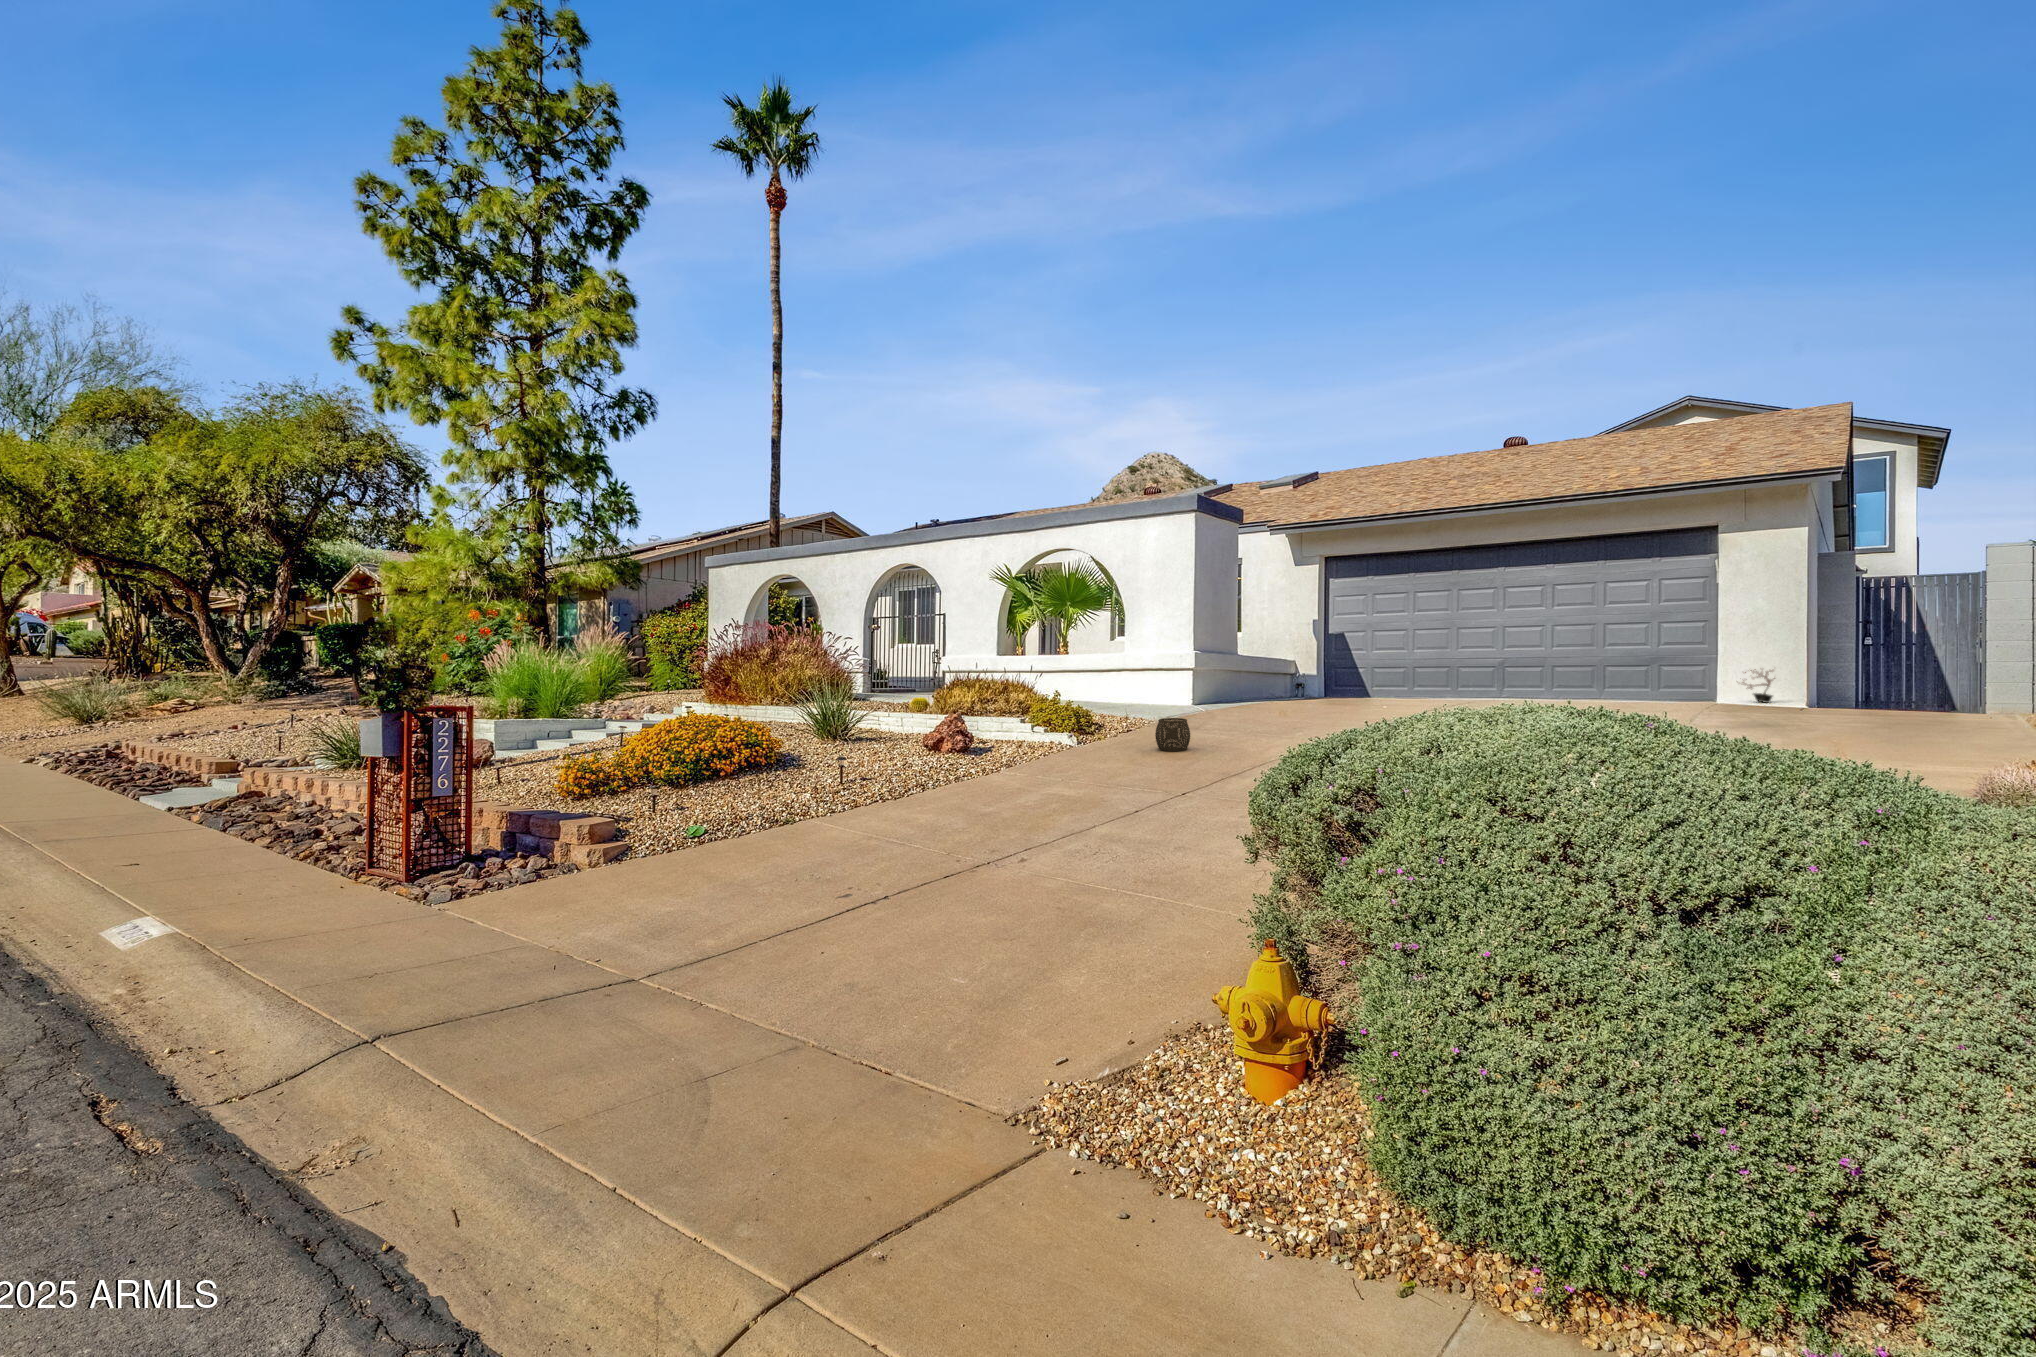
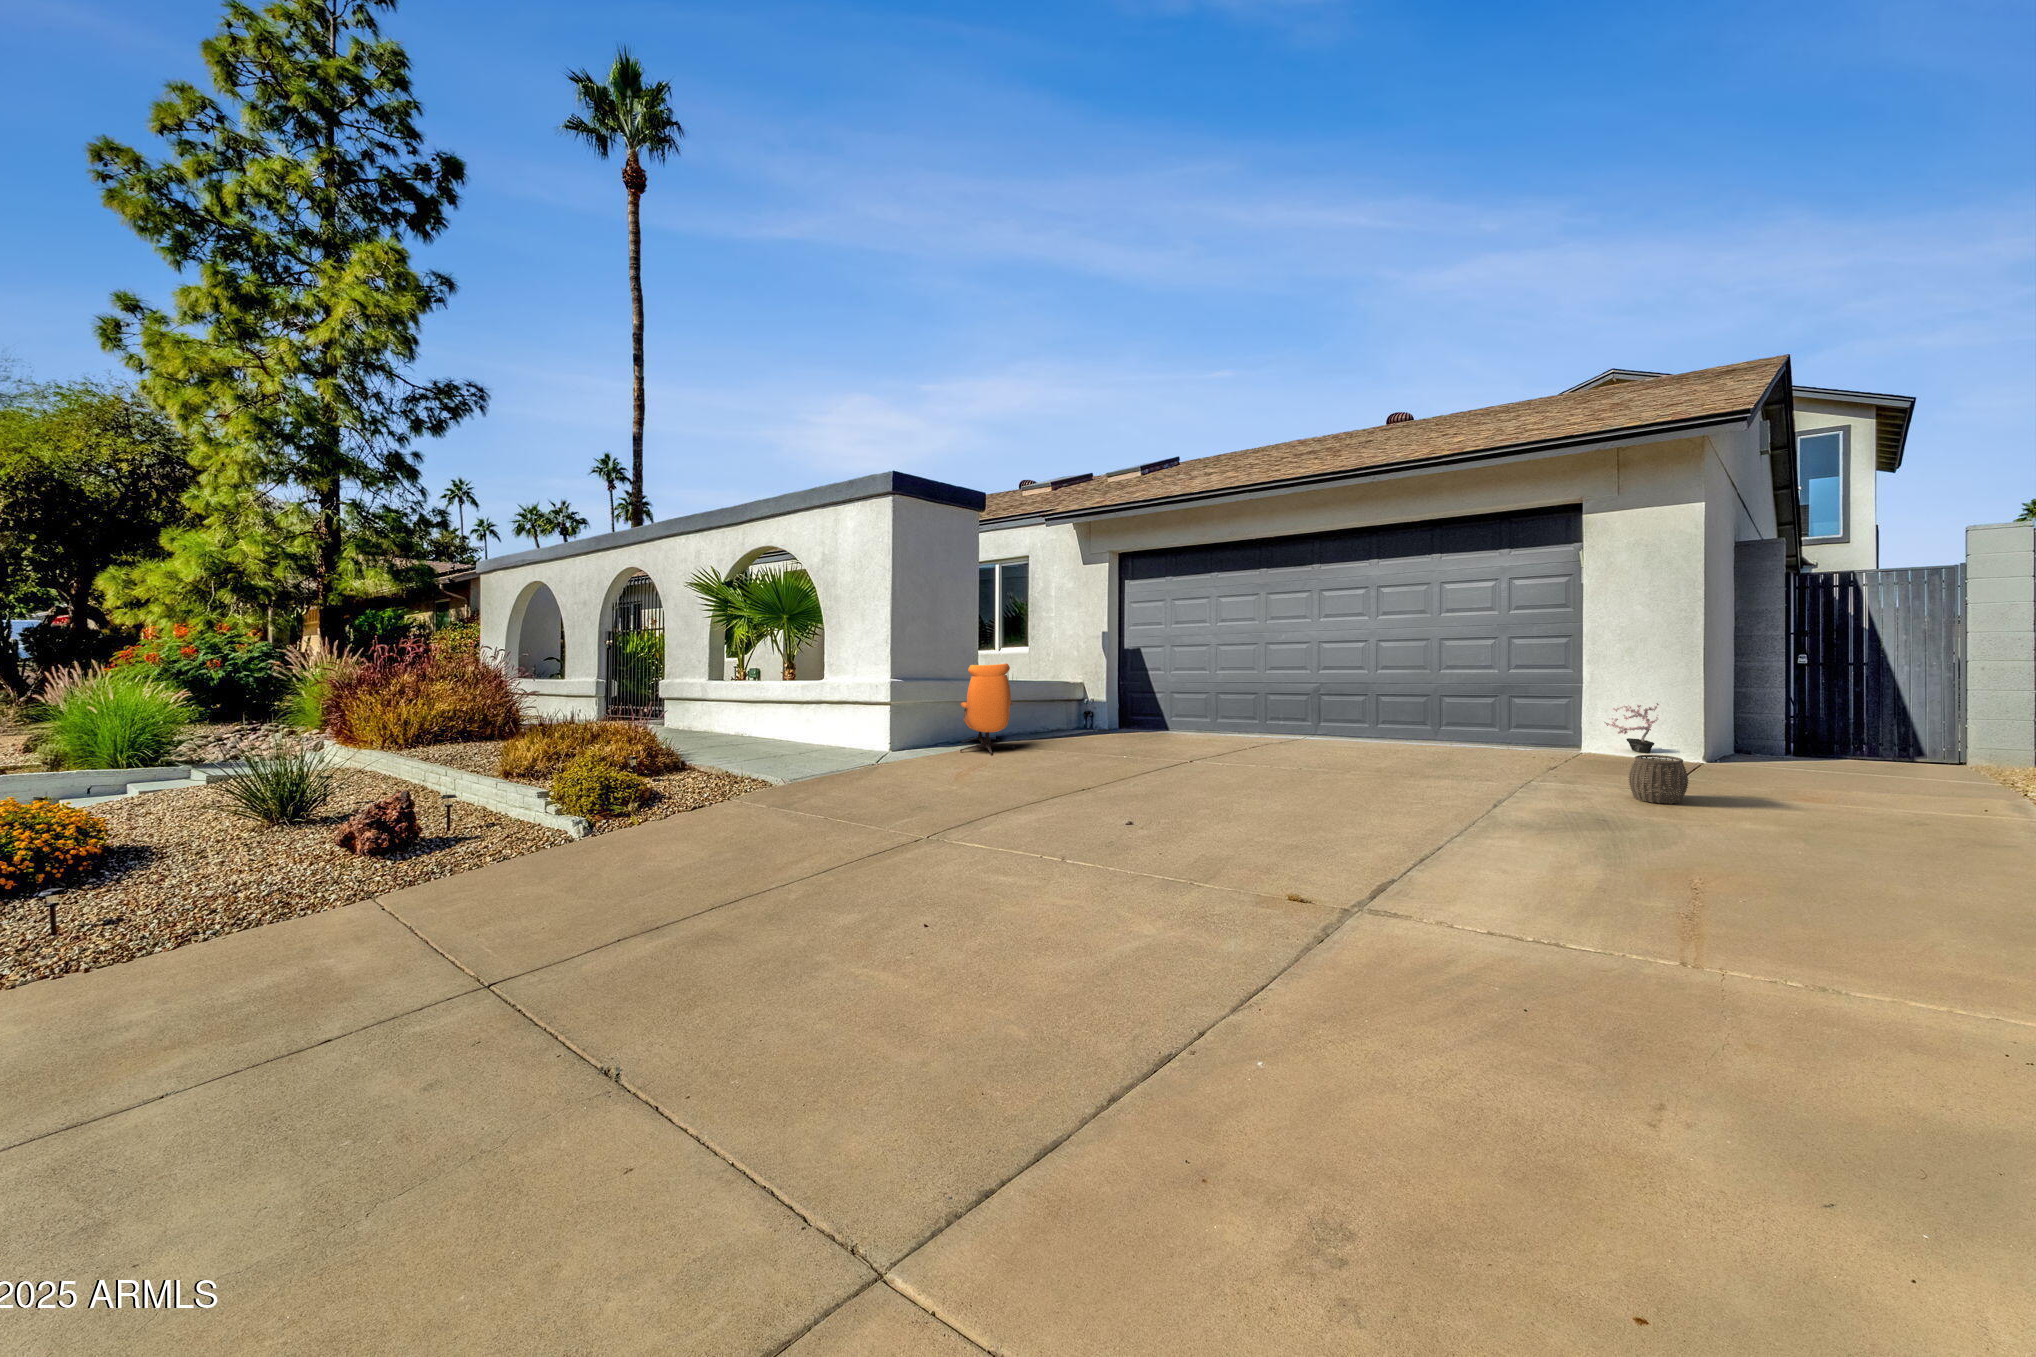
lounge chair: none [1237,639,1294,709] -> present [960,663,1015,755]
woven basket: present [1155,718,1190,751] -> present [1629,755,1689,804]

